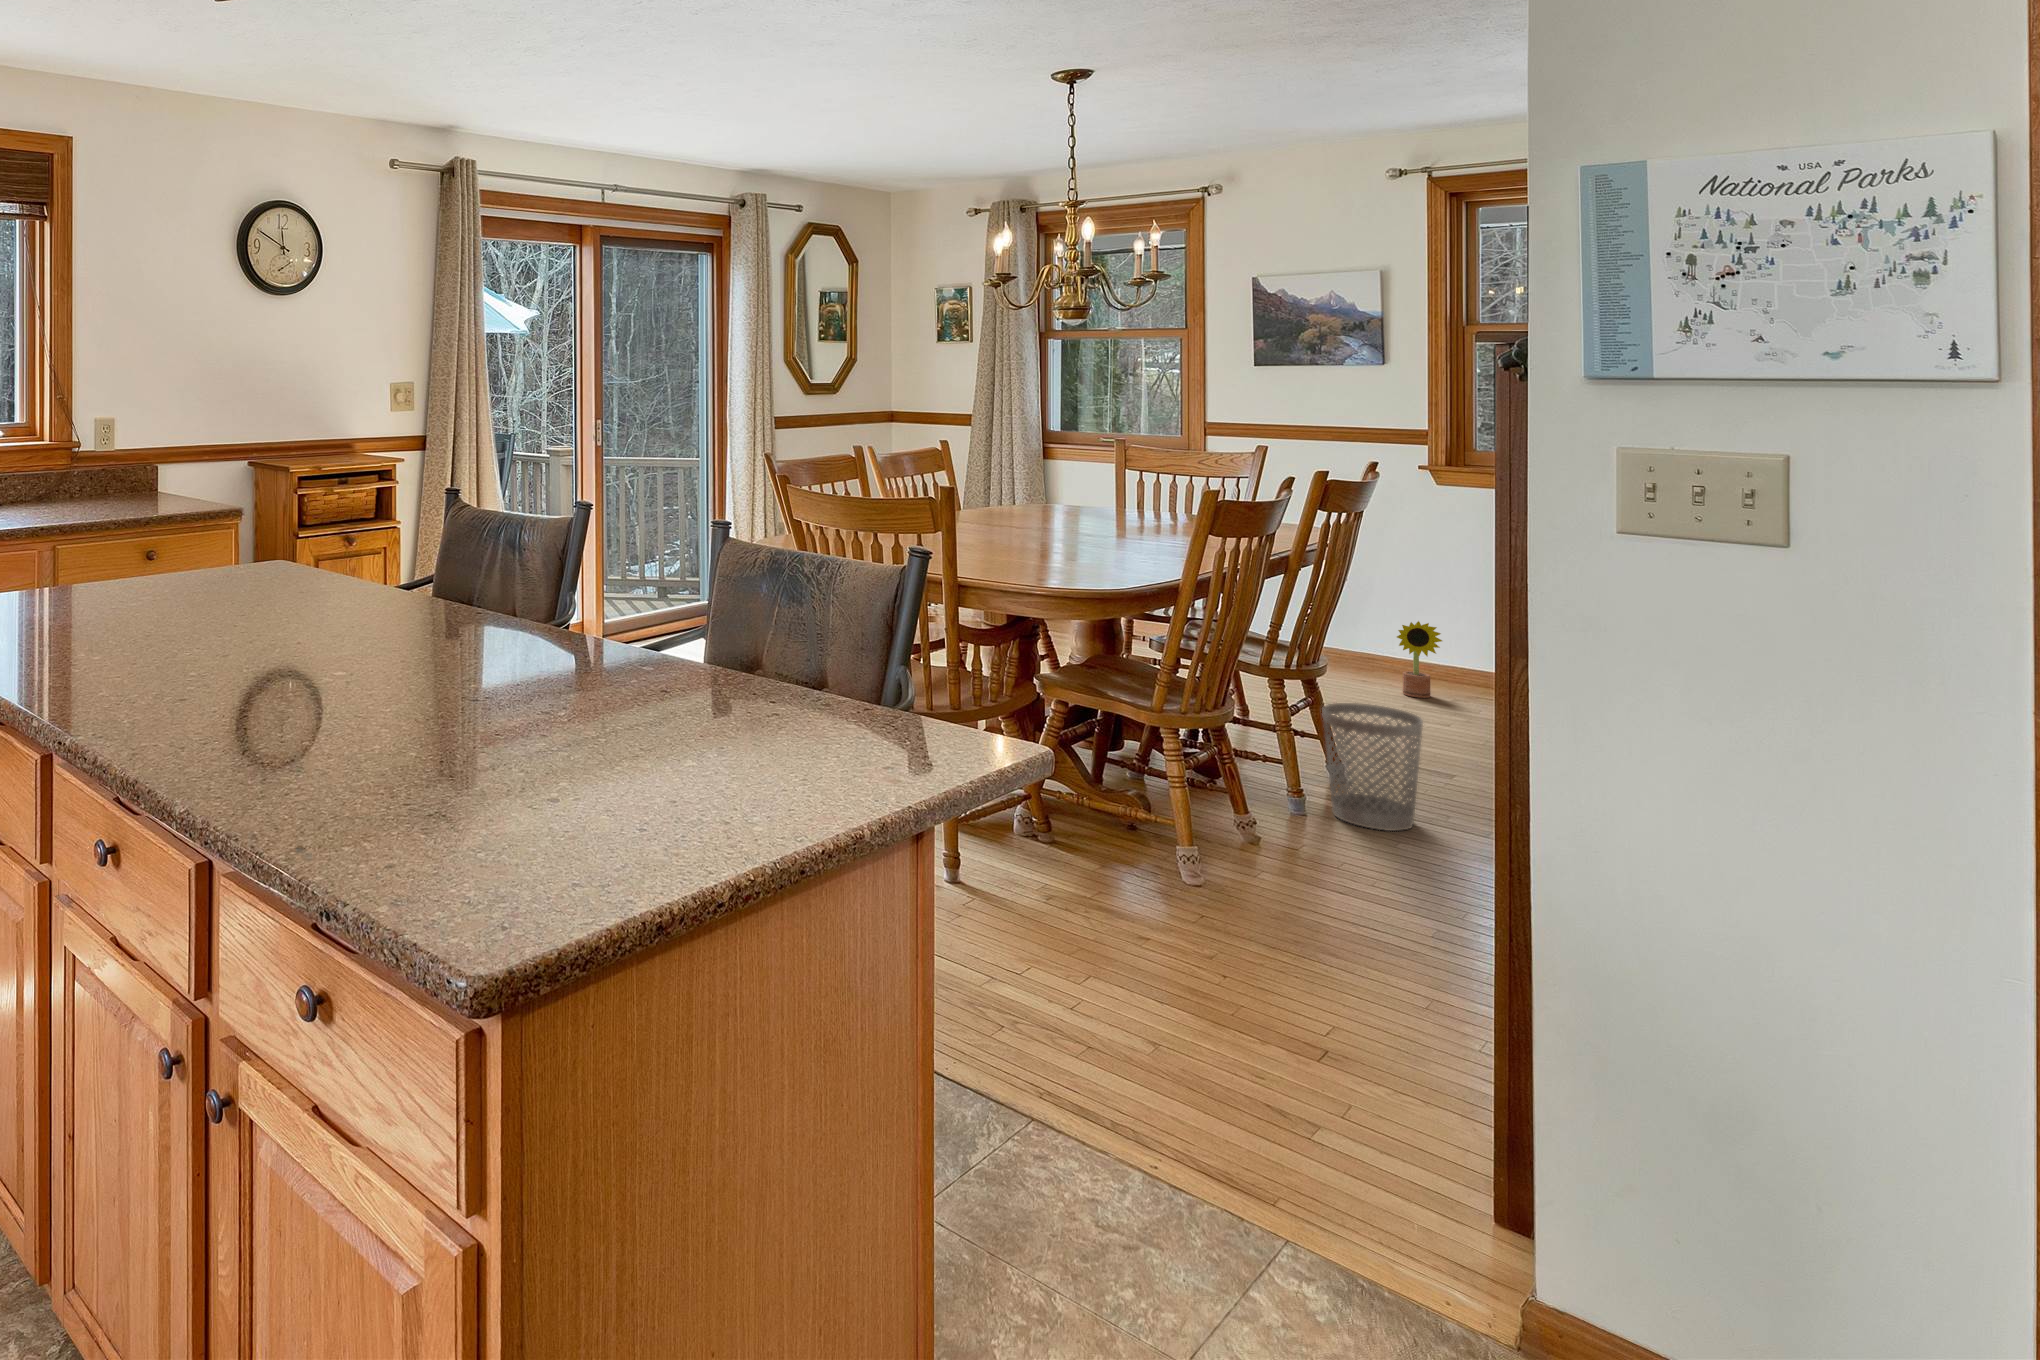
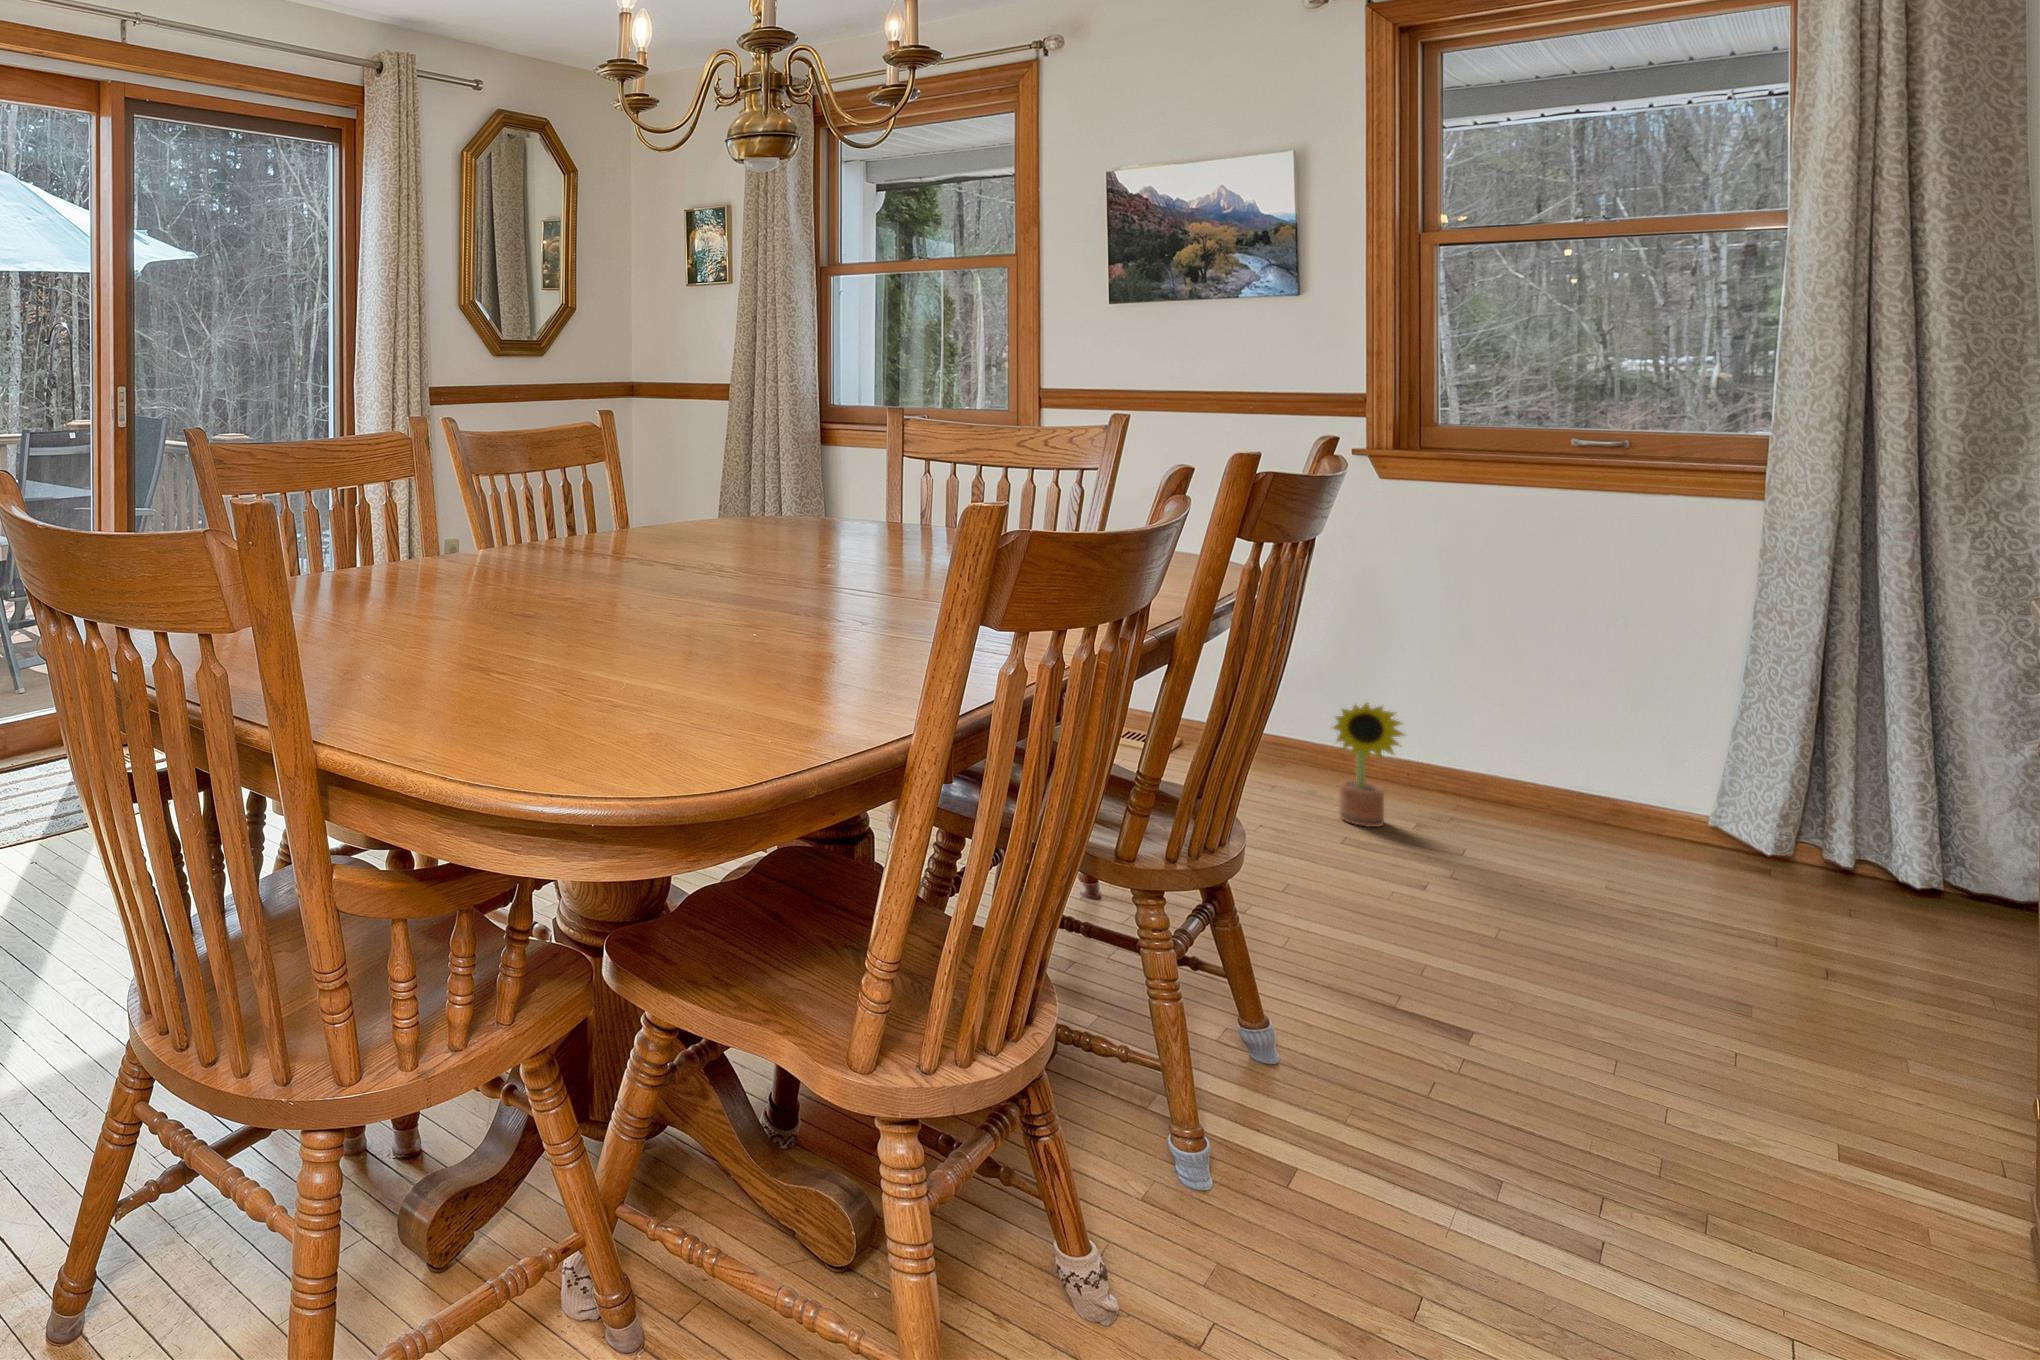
wastebasket: present [1322,703,1423,831] -> none [1252,934,1475,1259]

